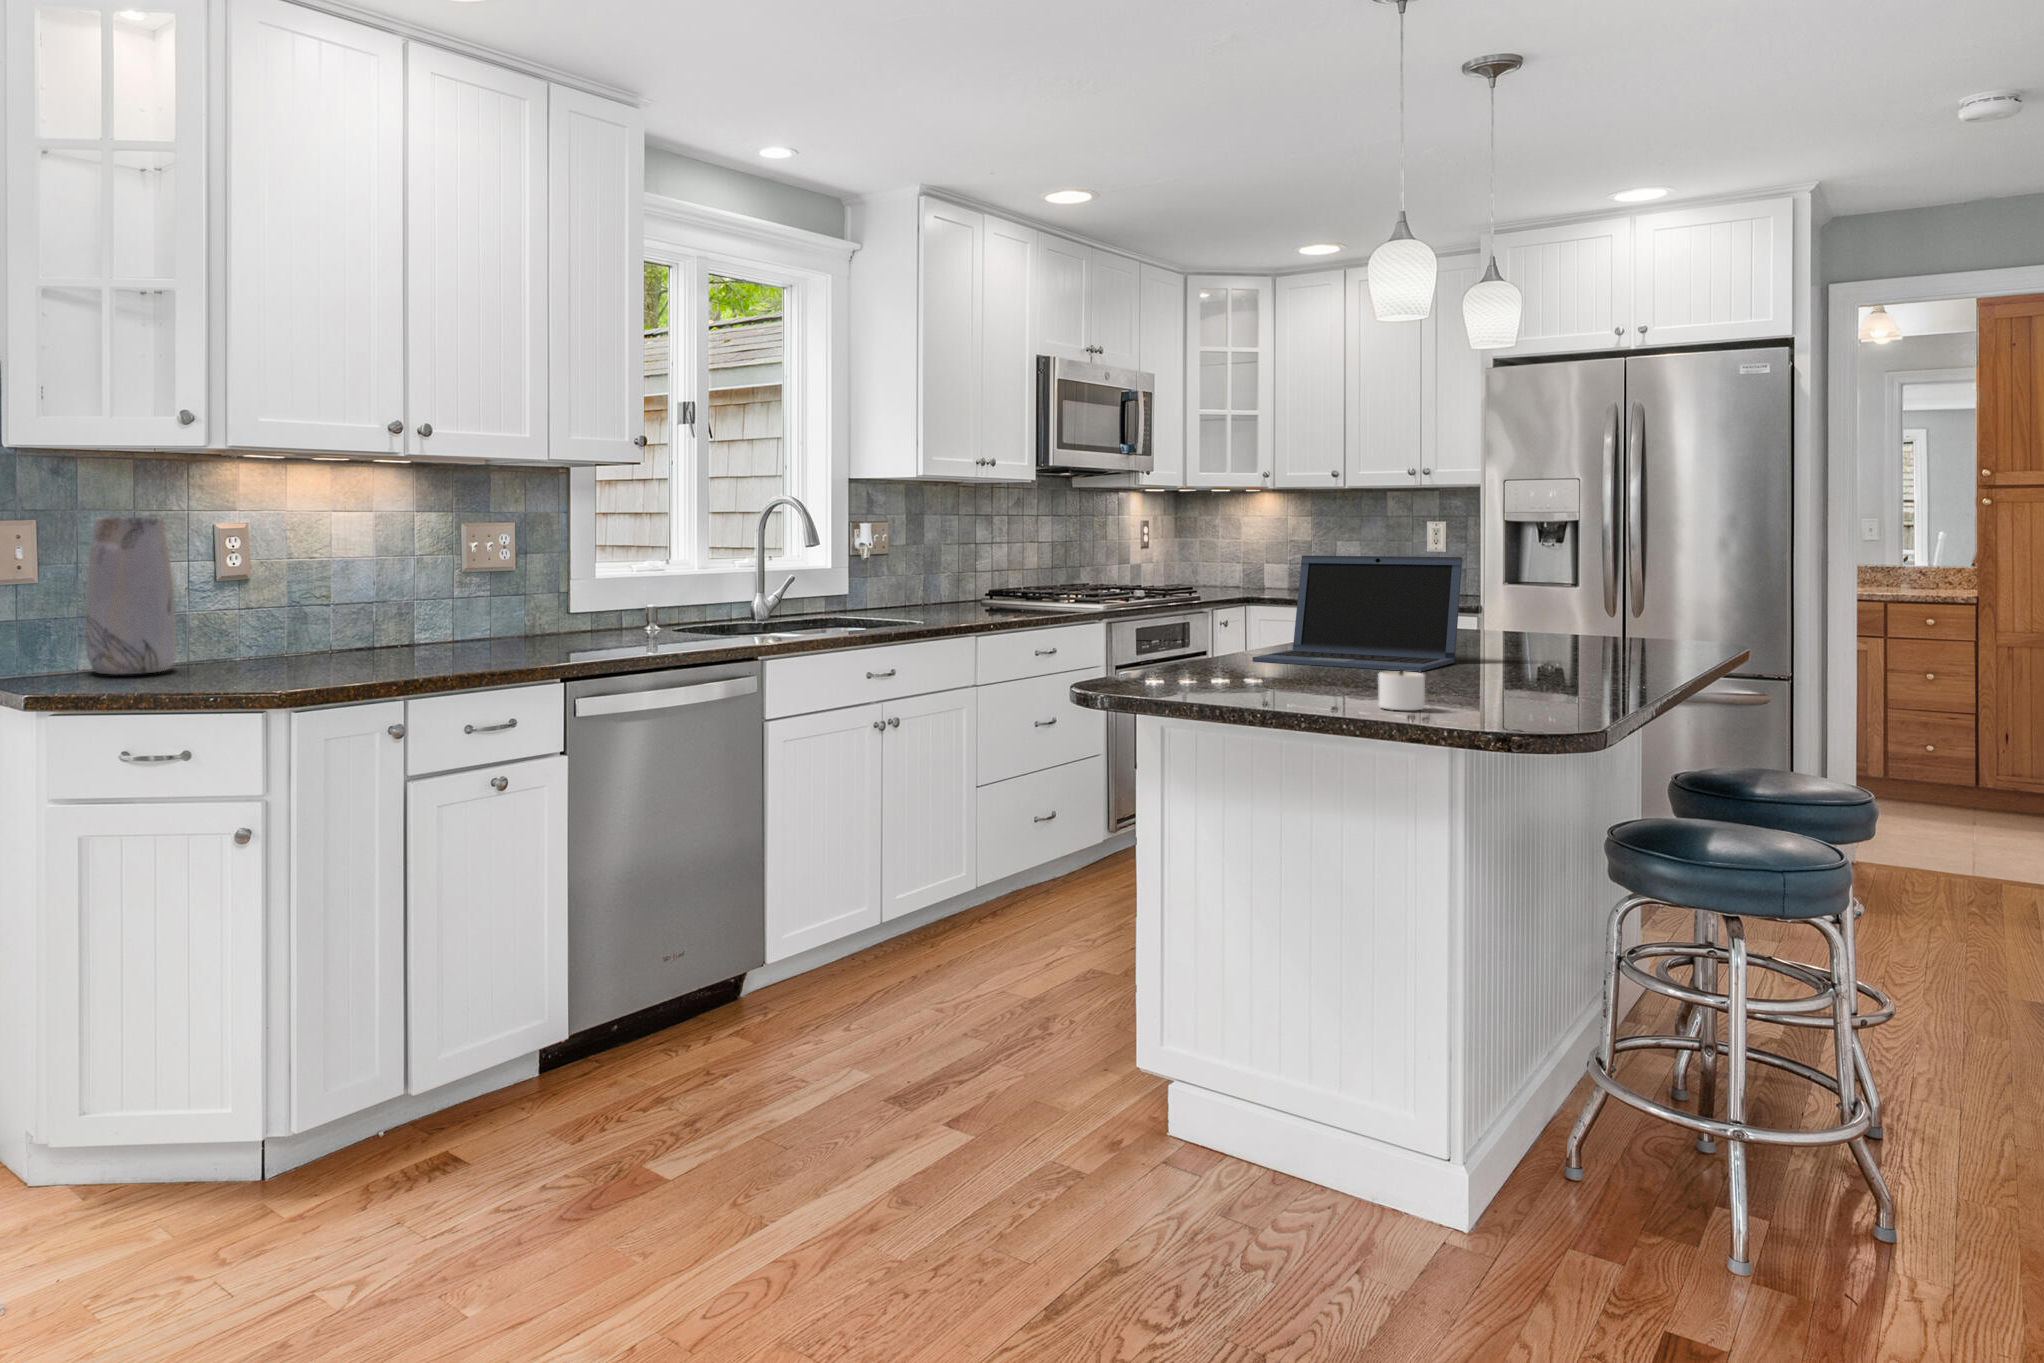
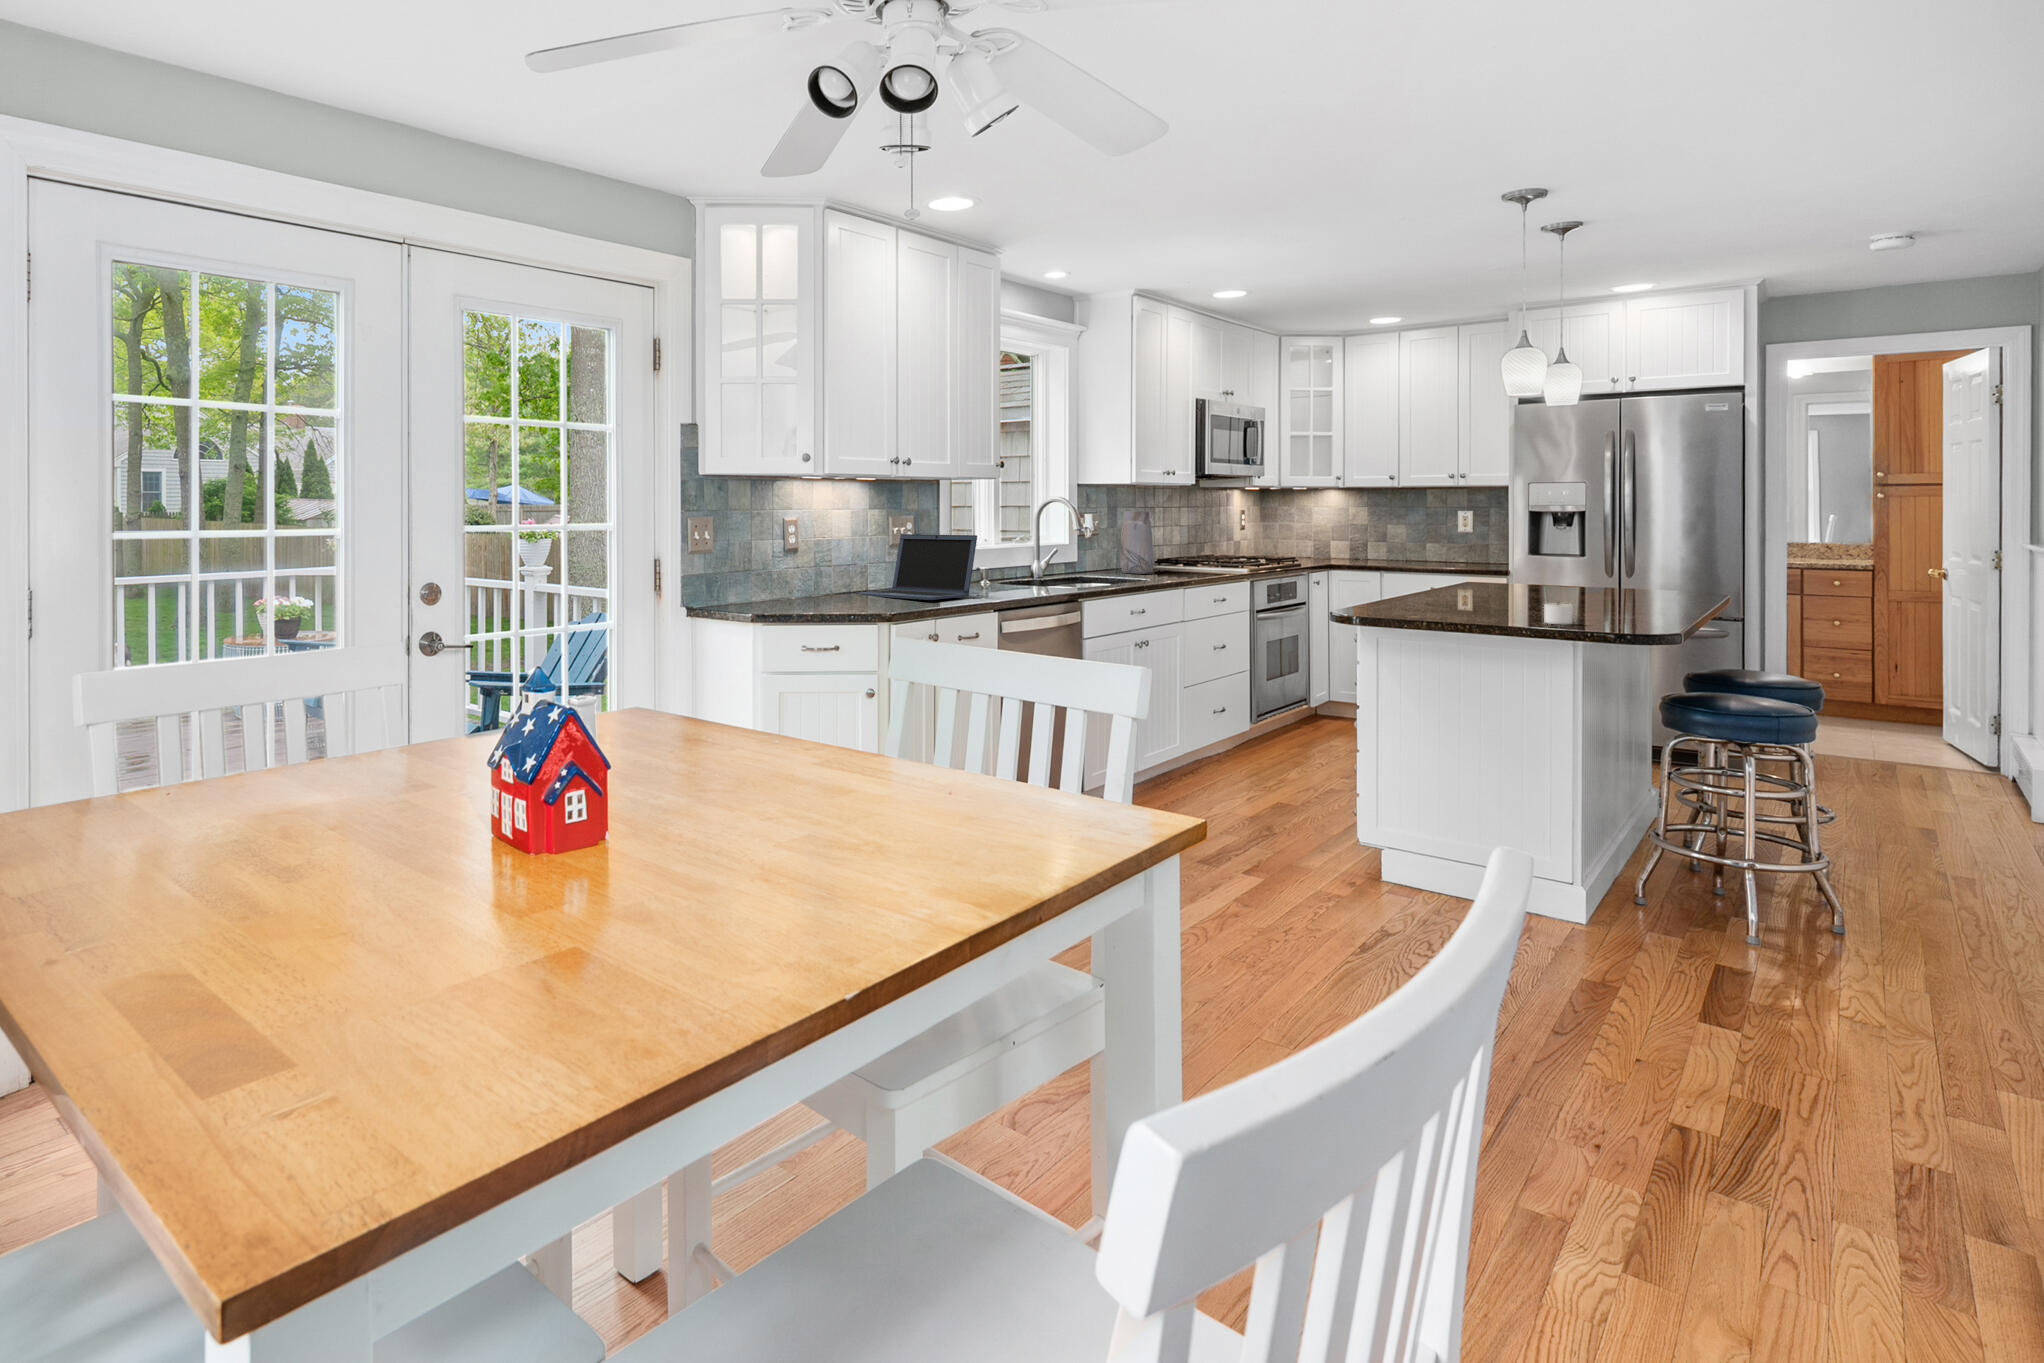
vase: present [85,517,177,675] -> present [1120,511,1154,574]
laptop: present [1252,556,1462,672] -> present [855,534,977,600]

